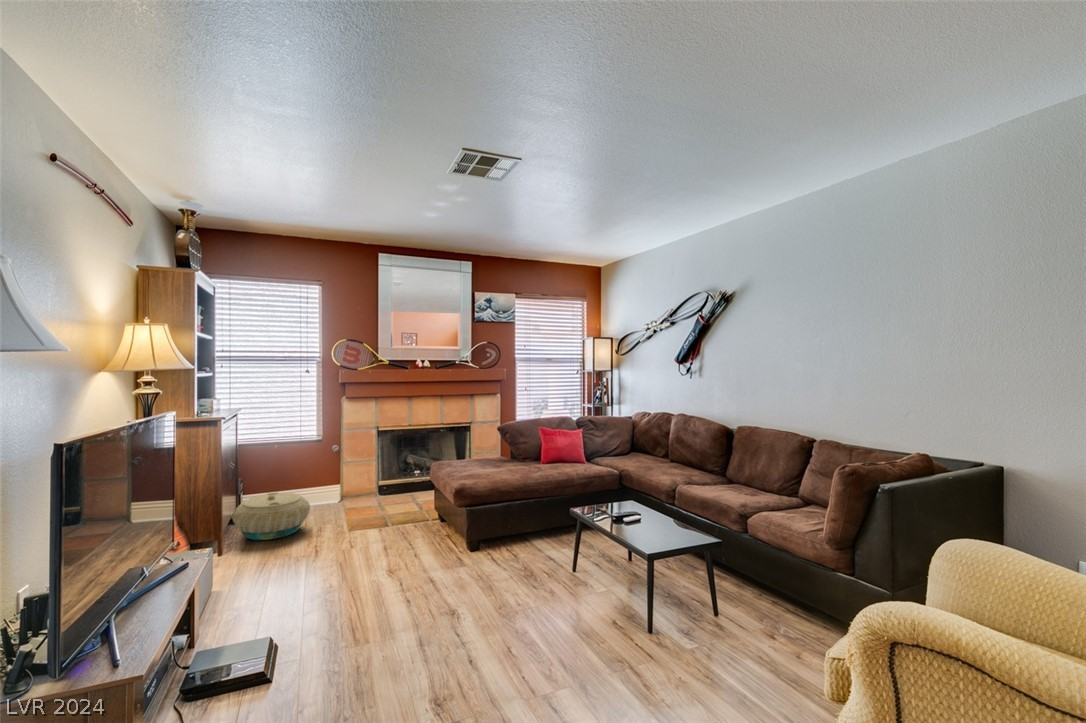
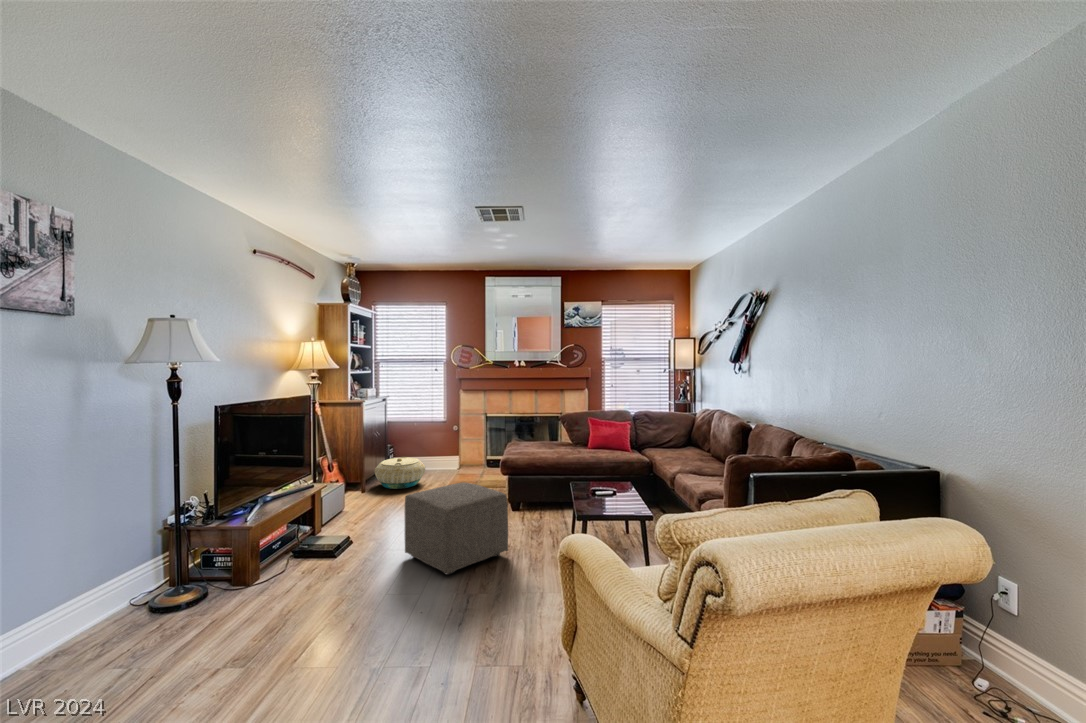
ottoman: none [379,522,520,659] -> present [405,482,508,574]

